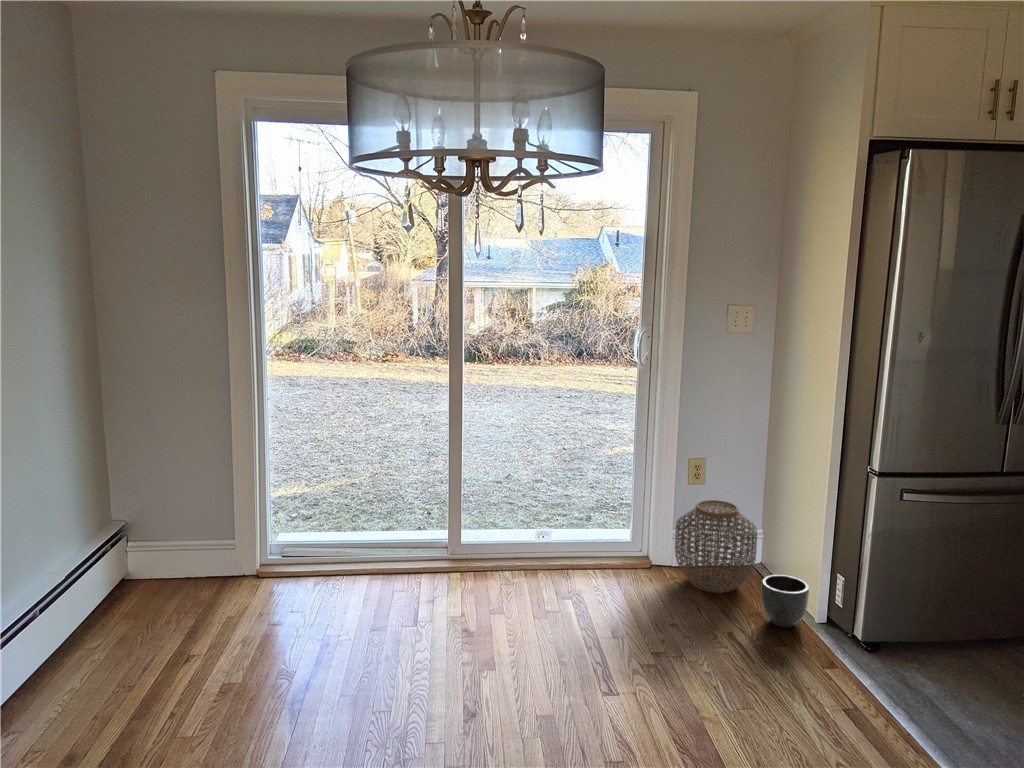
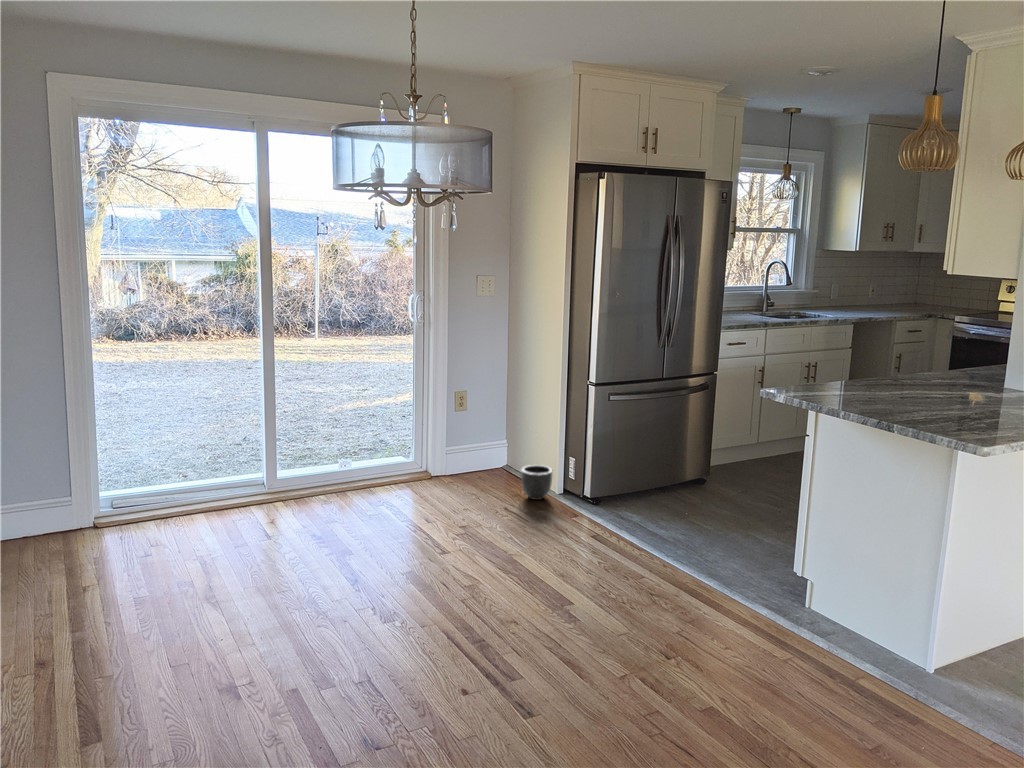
woven basket: present [675,500,757,593] -> none [452,421,511,487]

